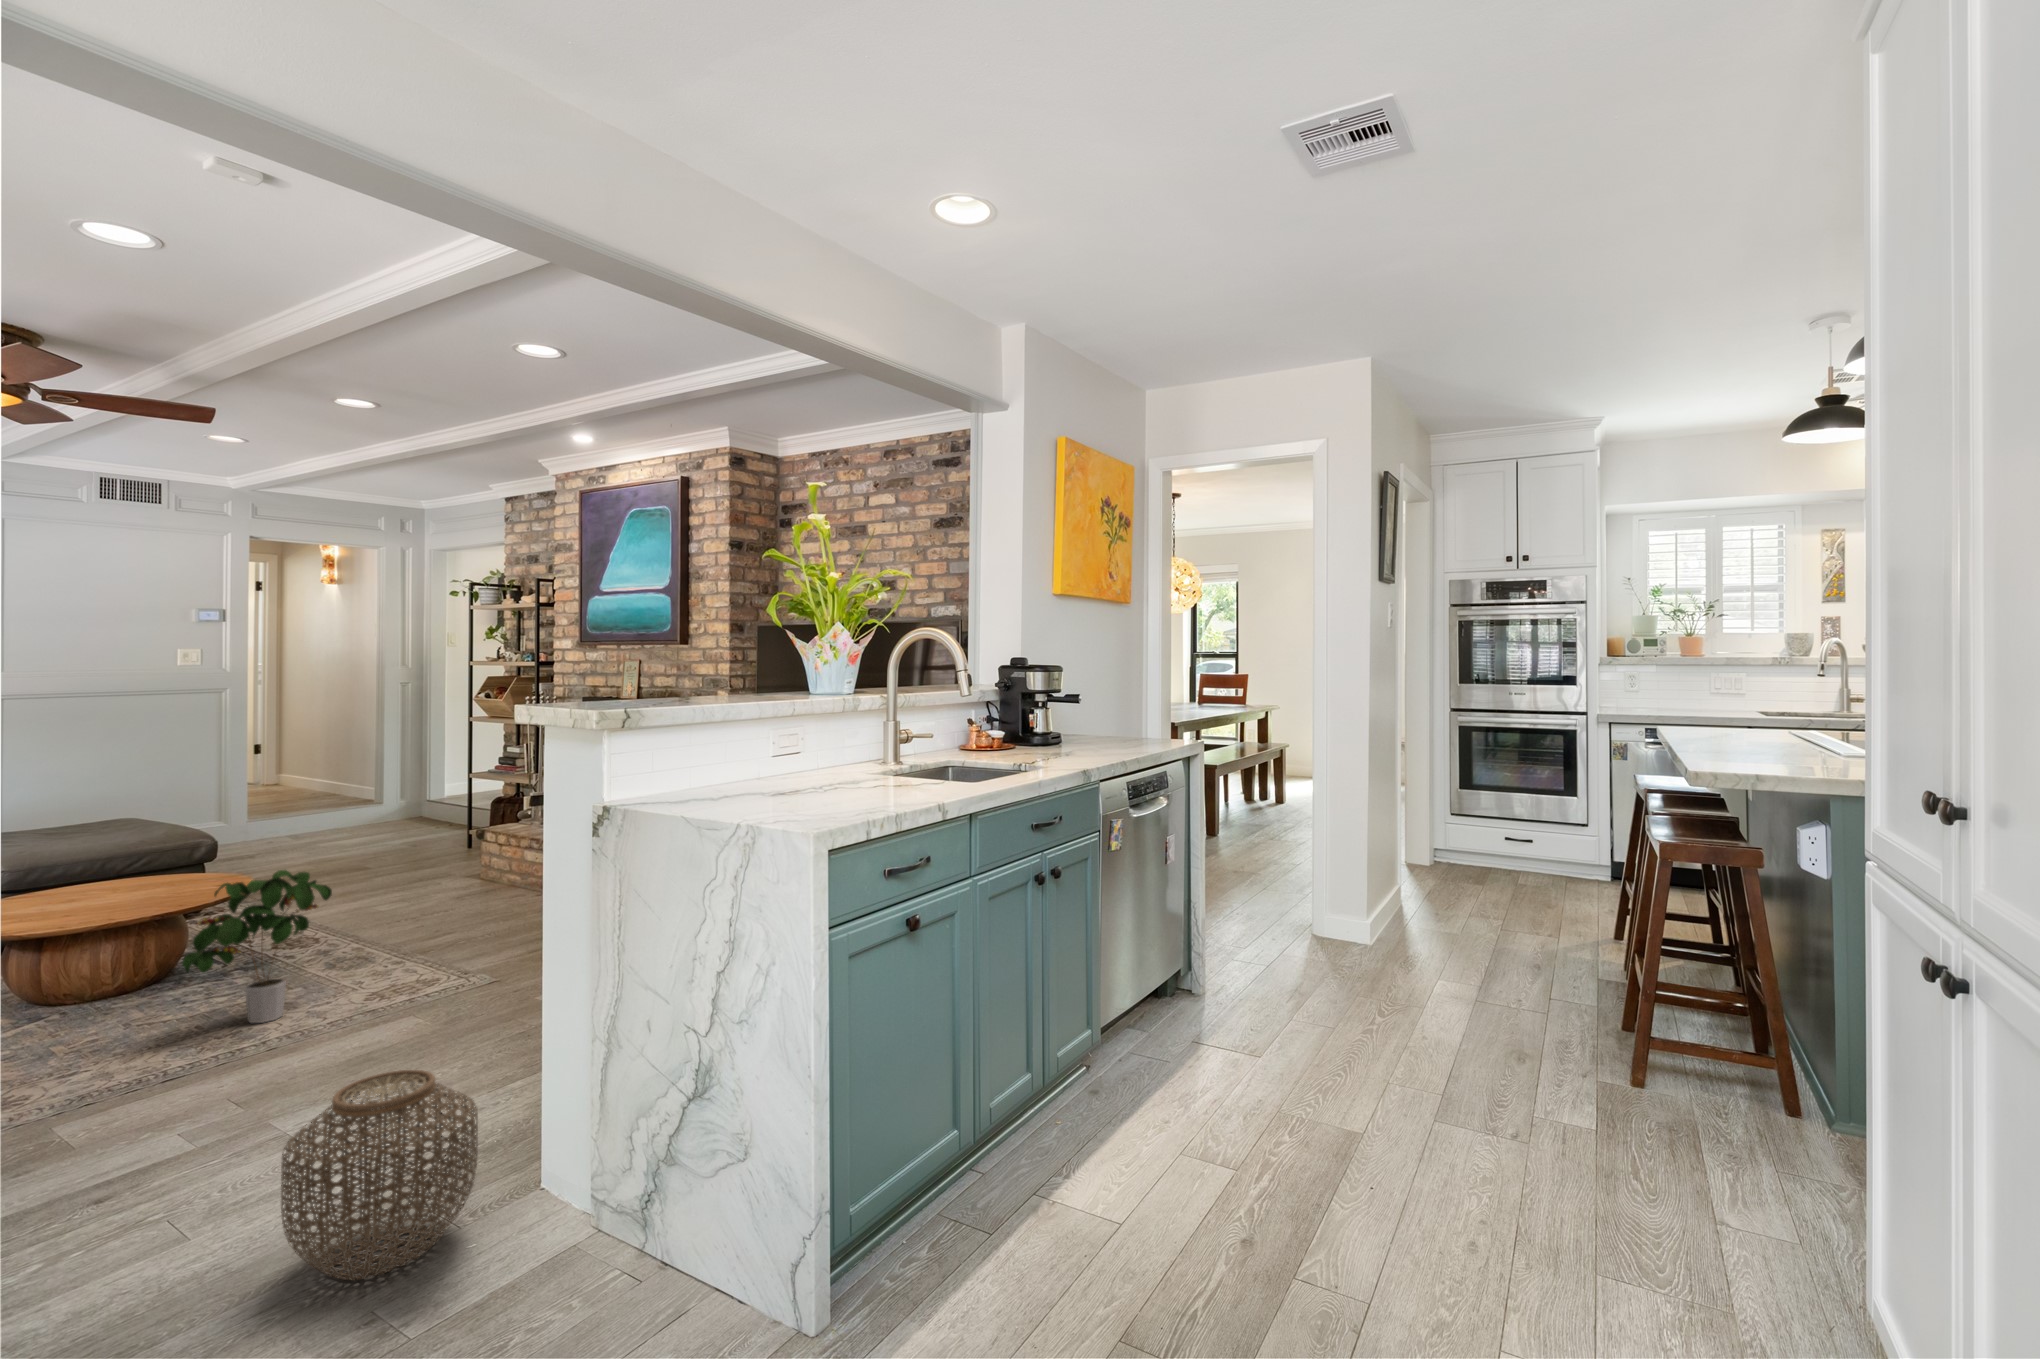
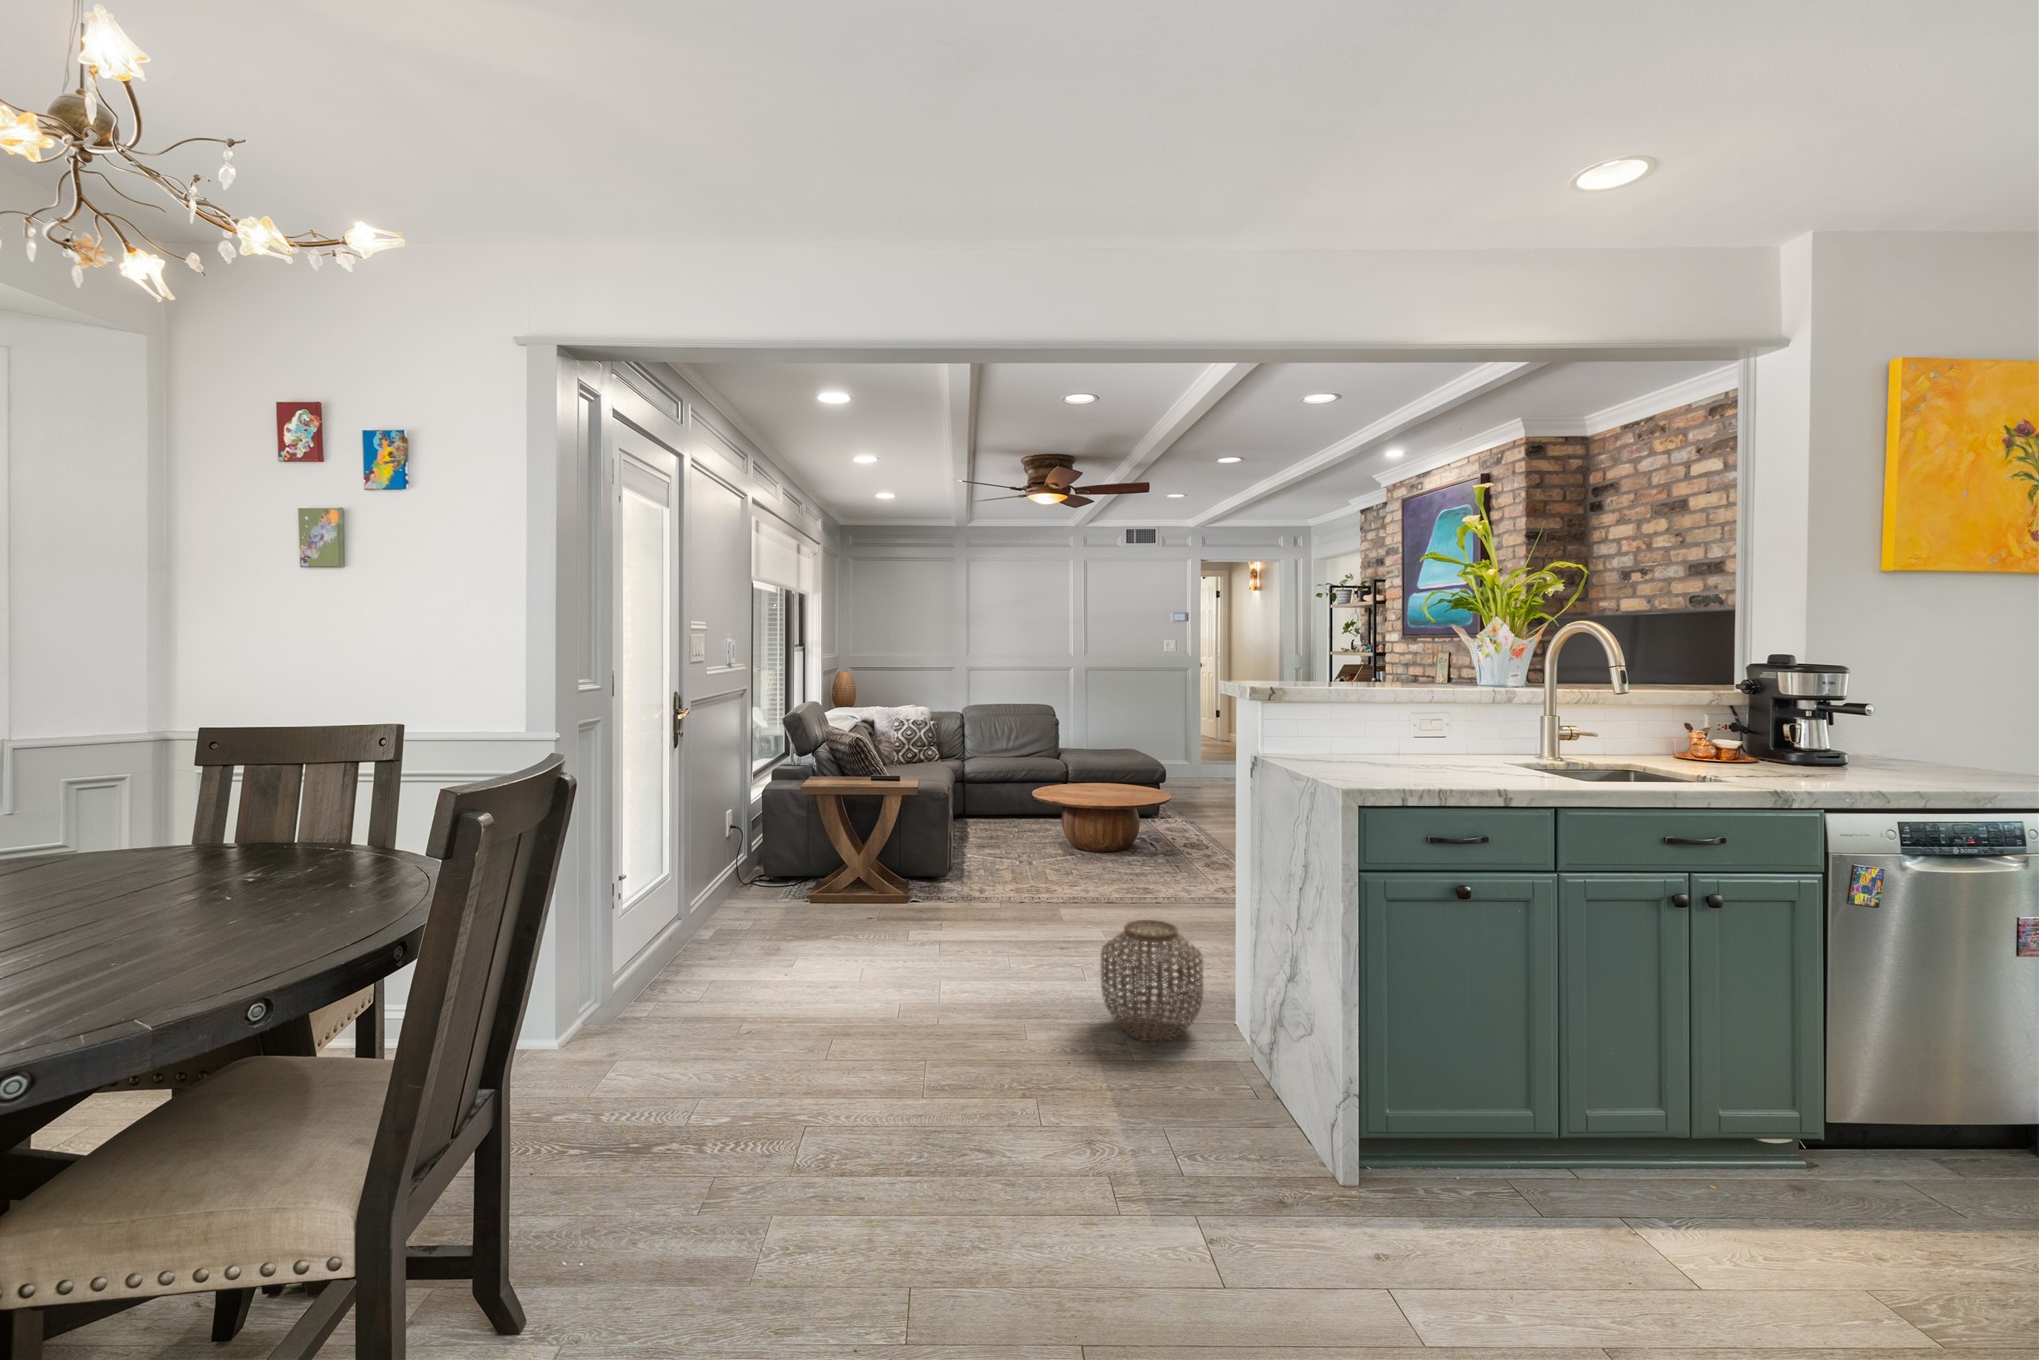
potted plant: present [182,870,332,1023] -> none [1115,792,1195,889]

